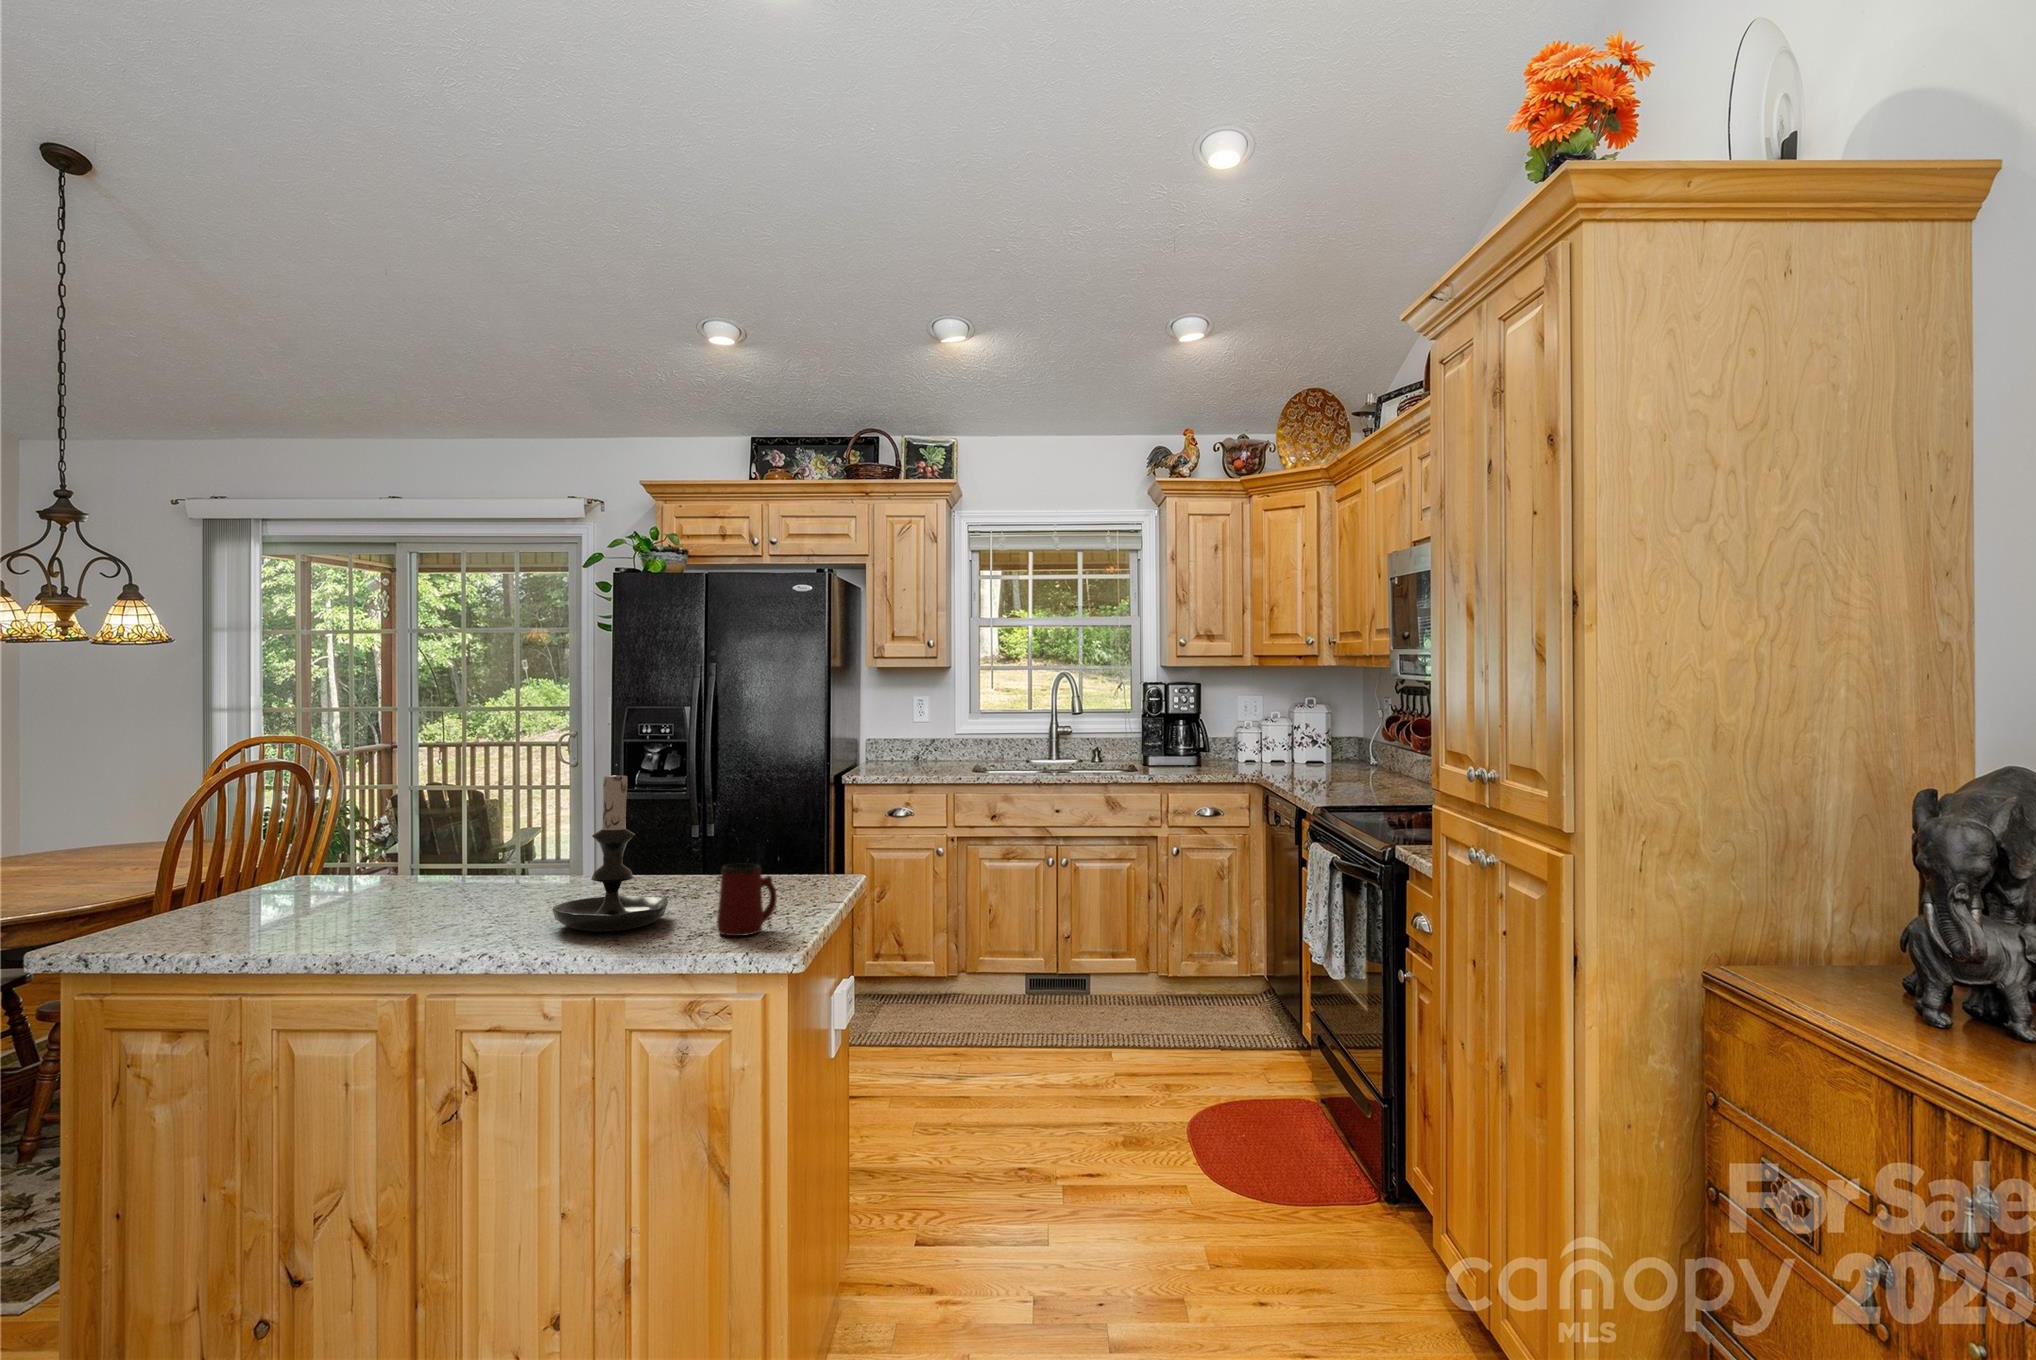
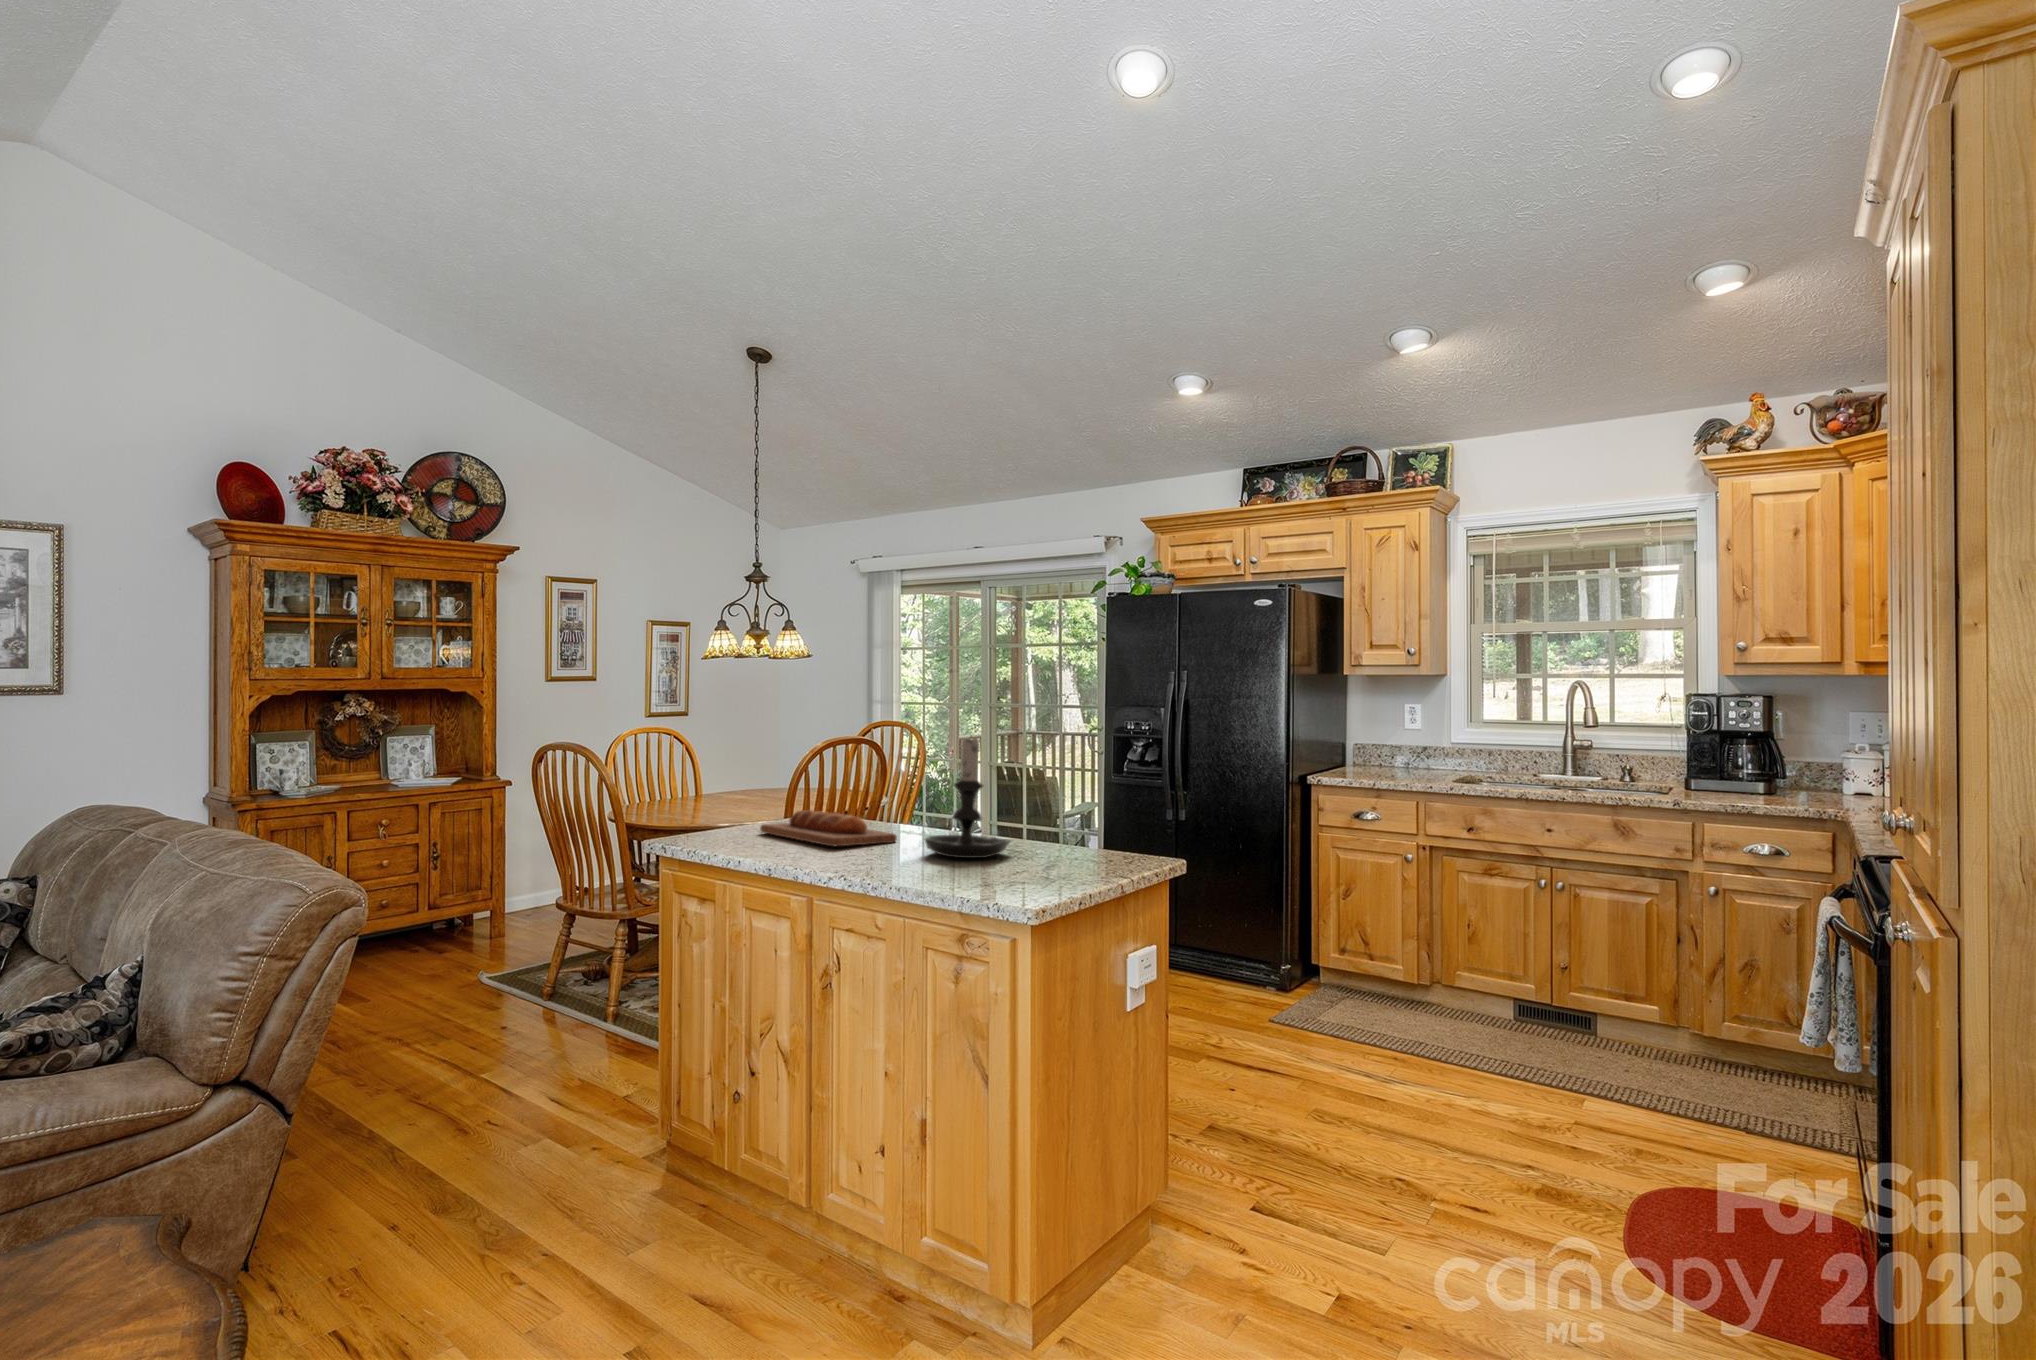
mug: present [717,864,777,936] -> none [1025,814,1075,872]
bread loaf: none [229,889,481,941] -> present [760,810,897,846]

